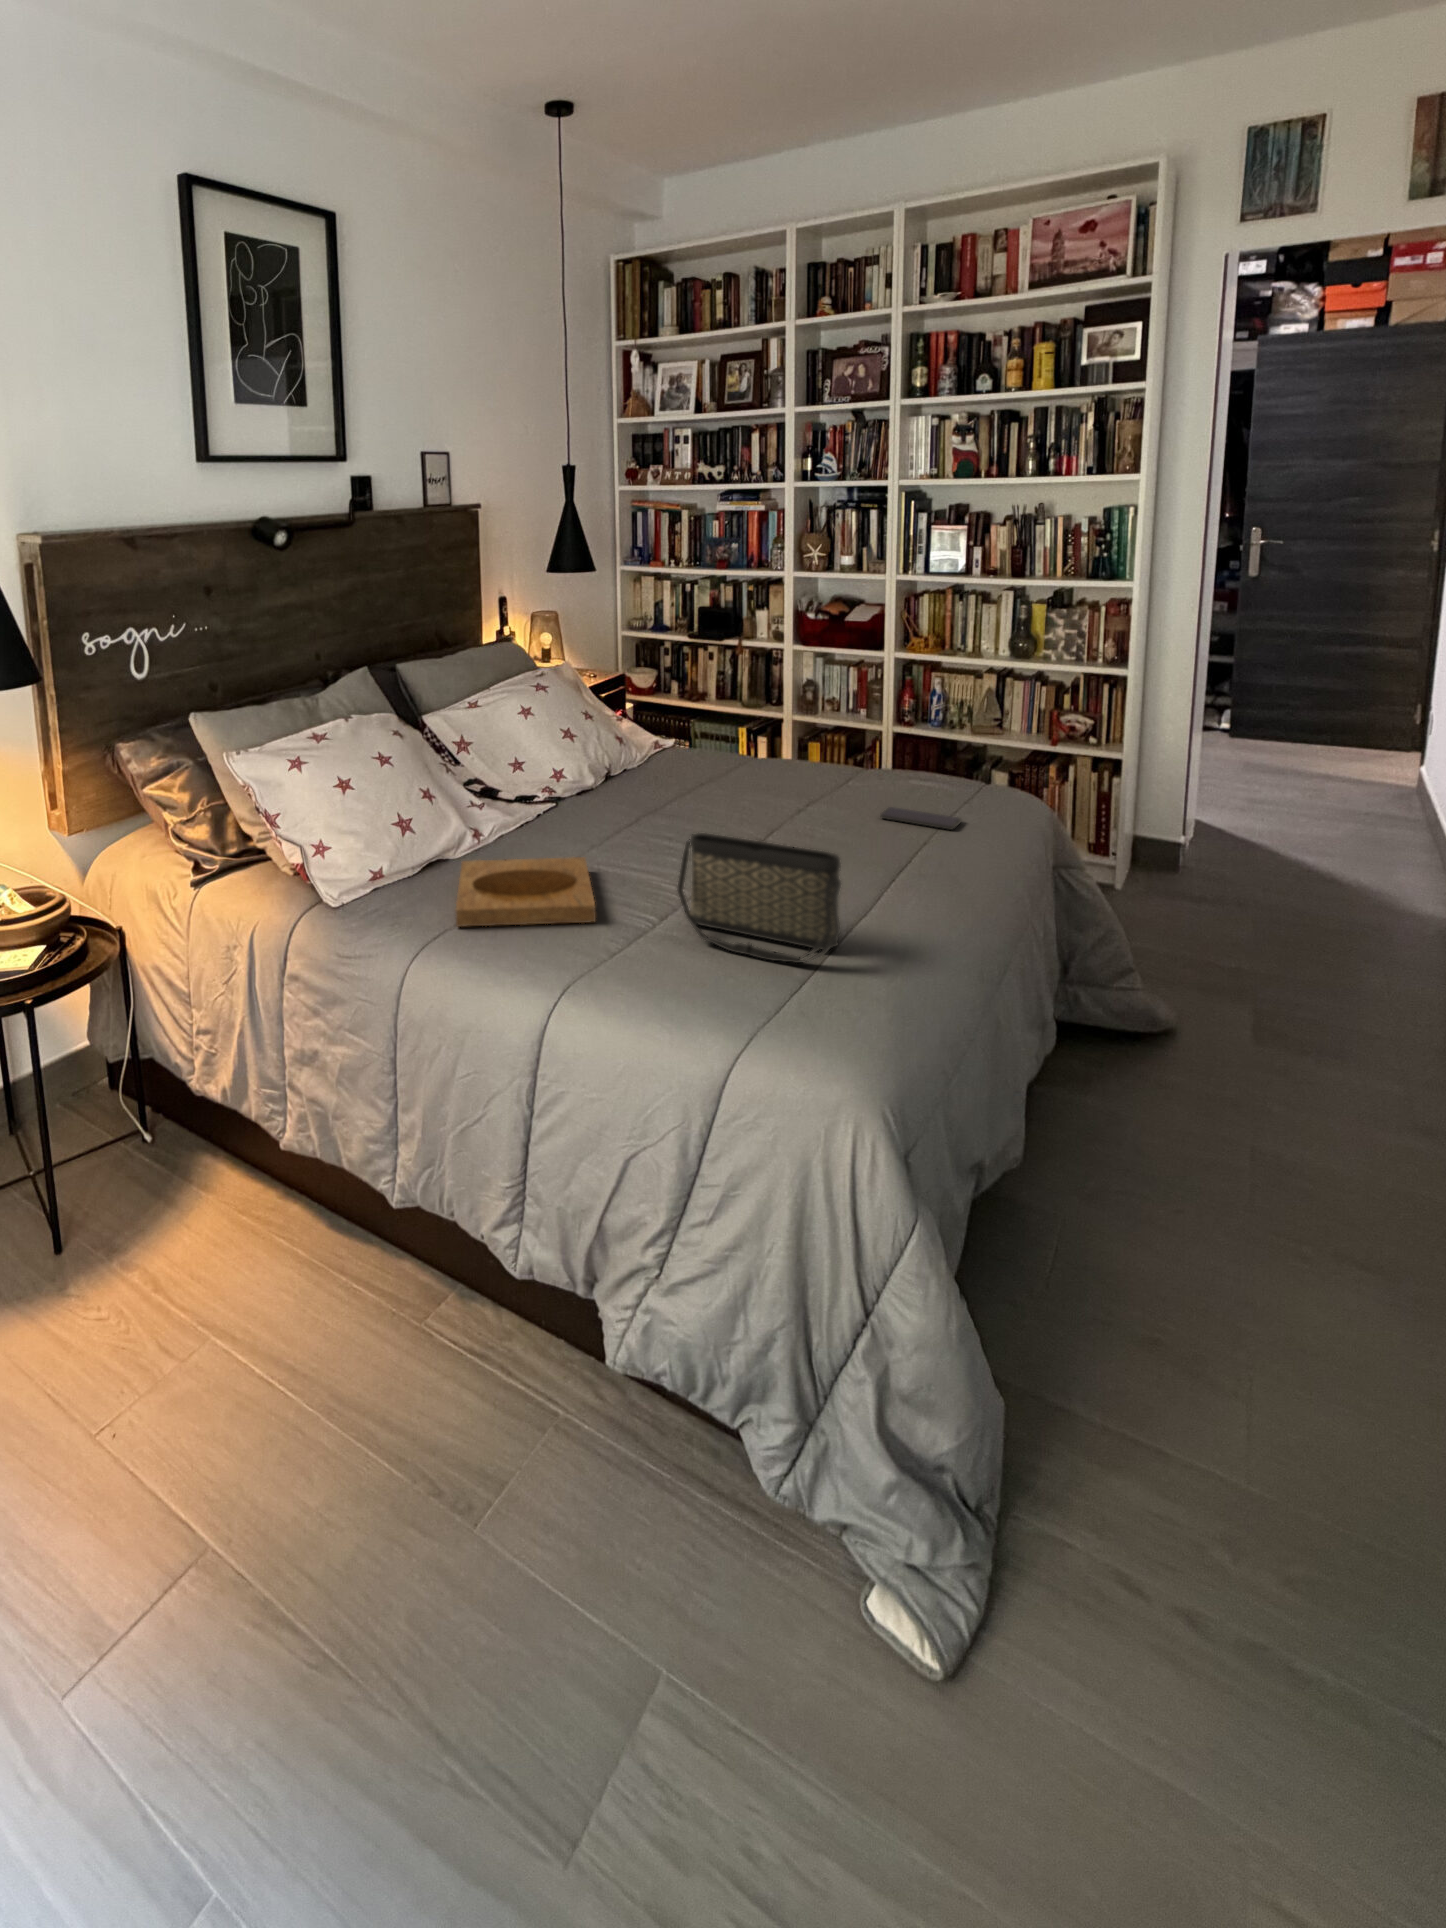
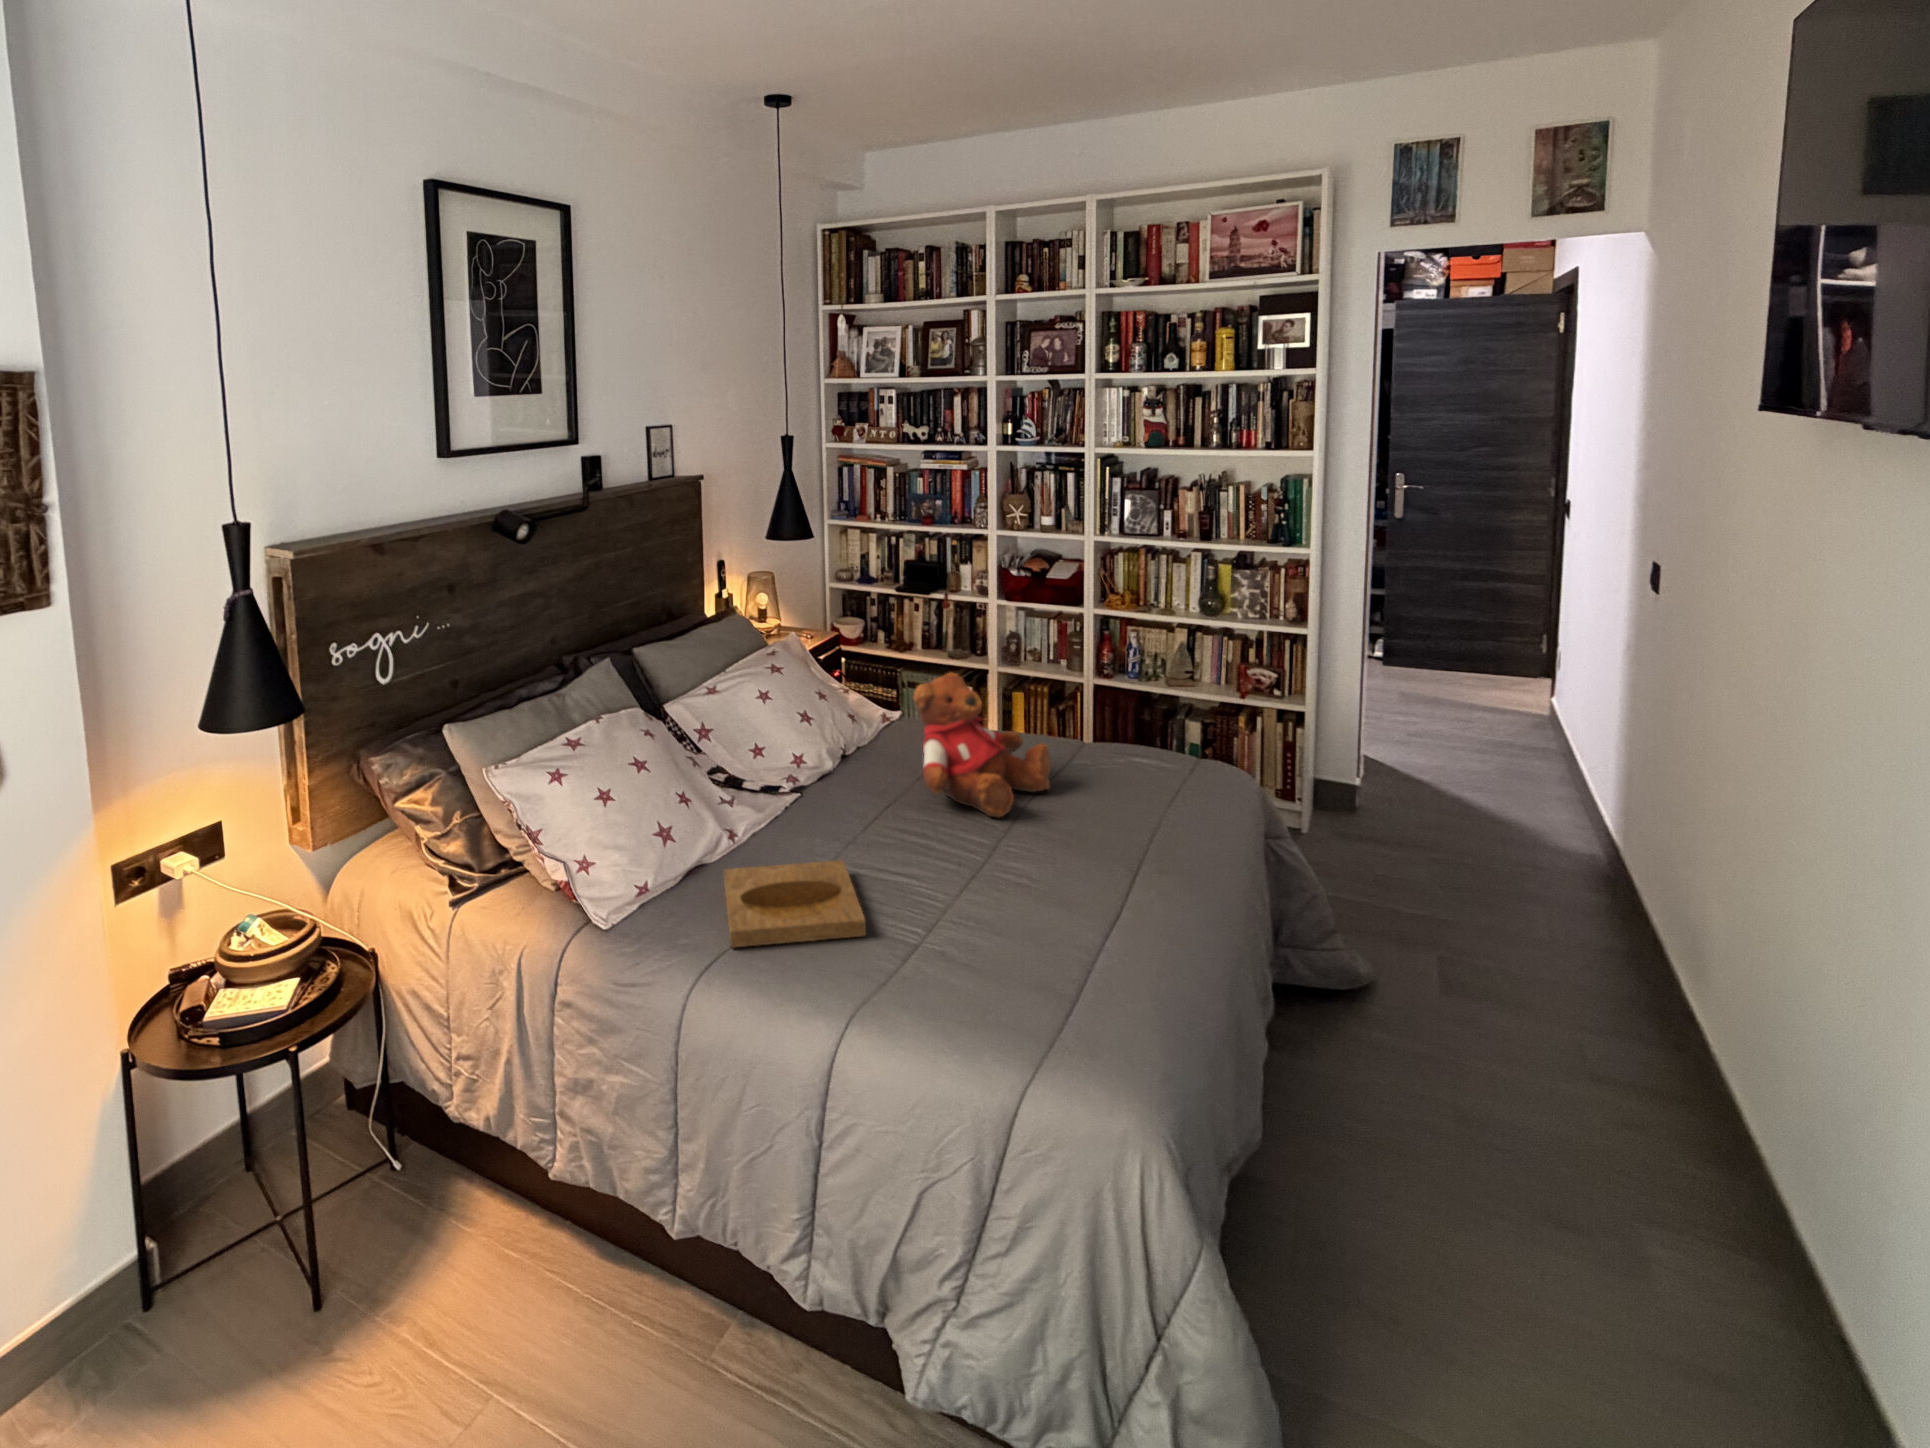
teddy bear: none [675,687,819,829] -> present [914,673,1051,817]
smartphone: present [880,807,961,830] -> none [1109,787,1184,812]
handbag: present [677,833,841,963] -> none [945,845,1104,978]

